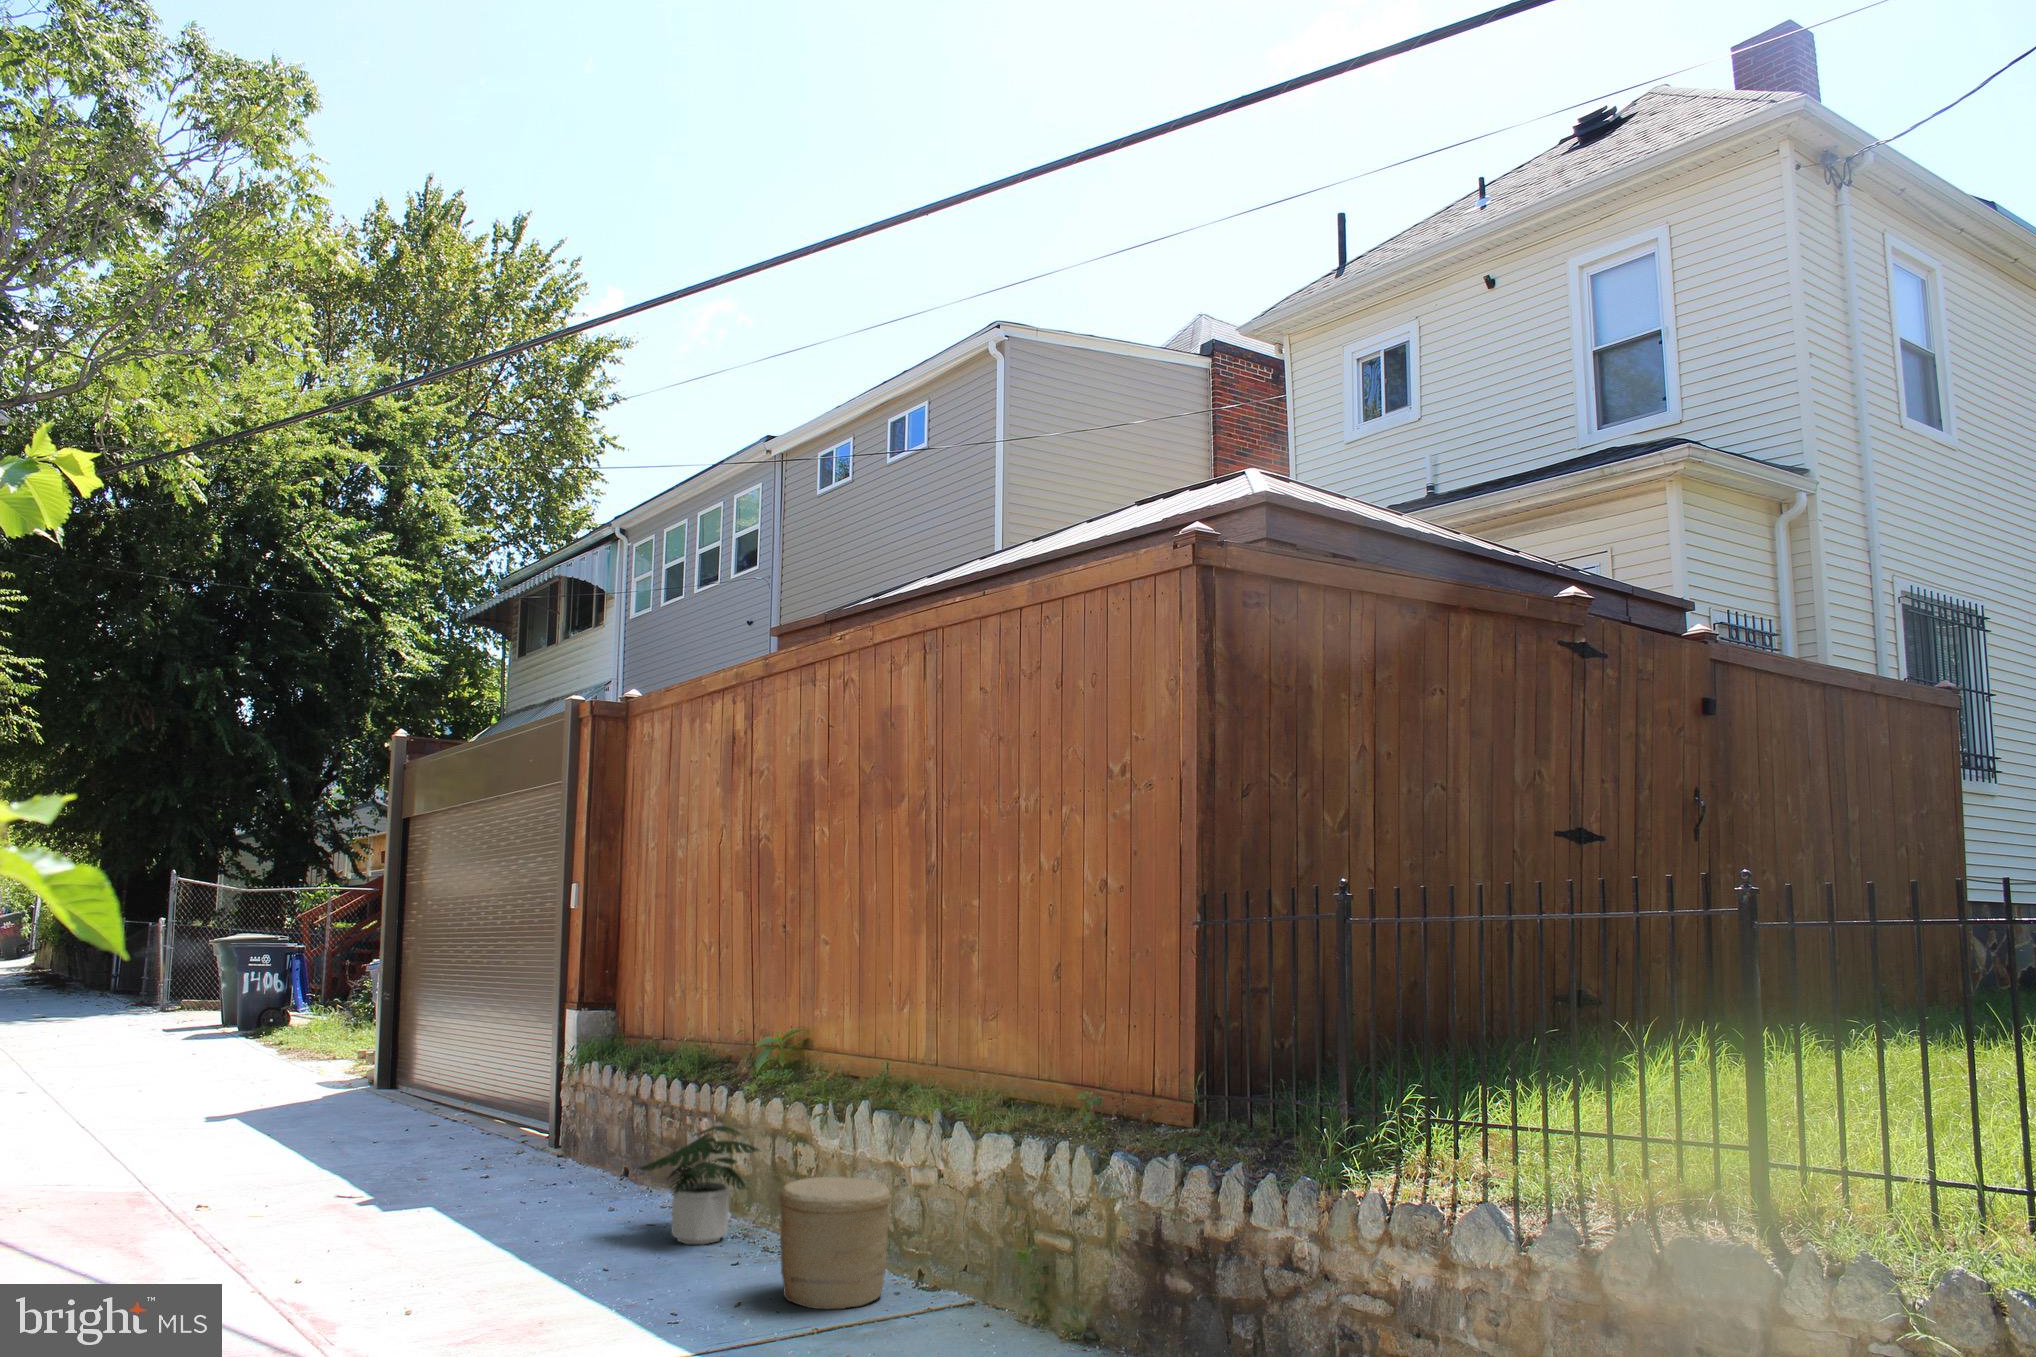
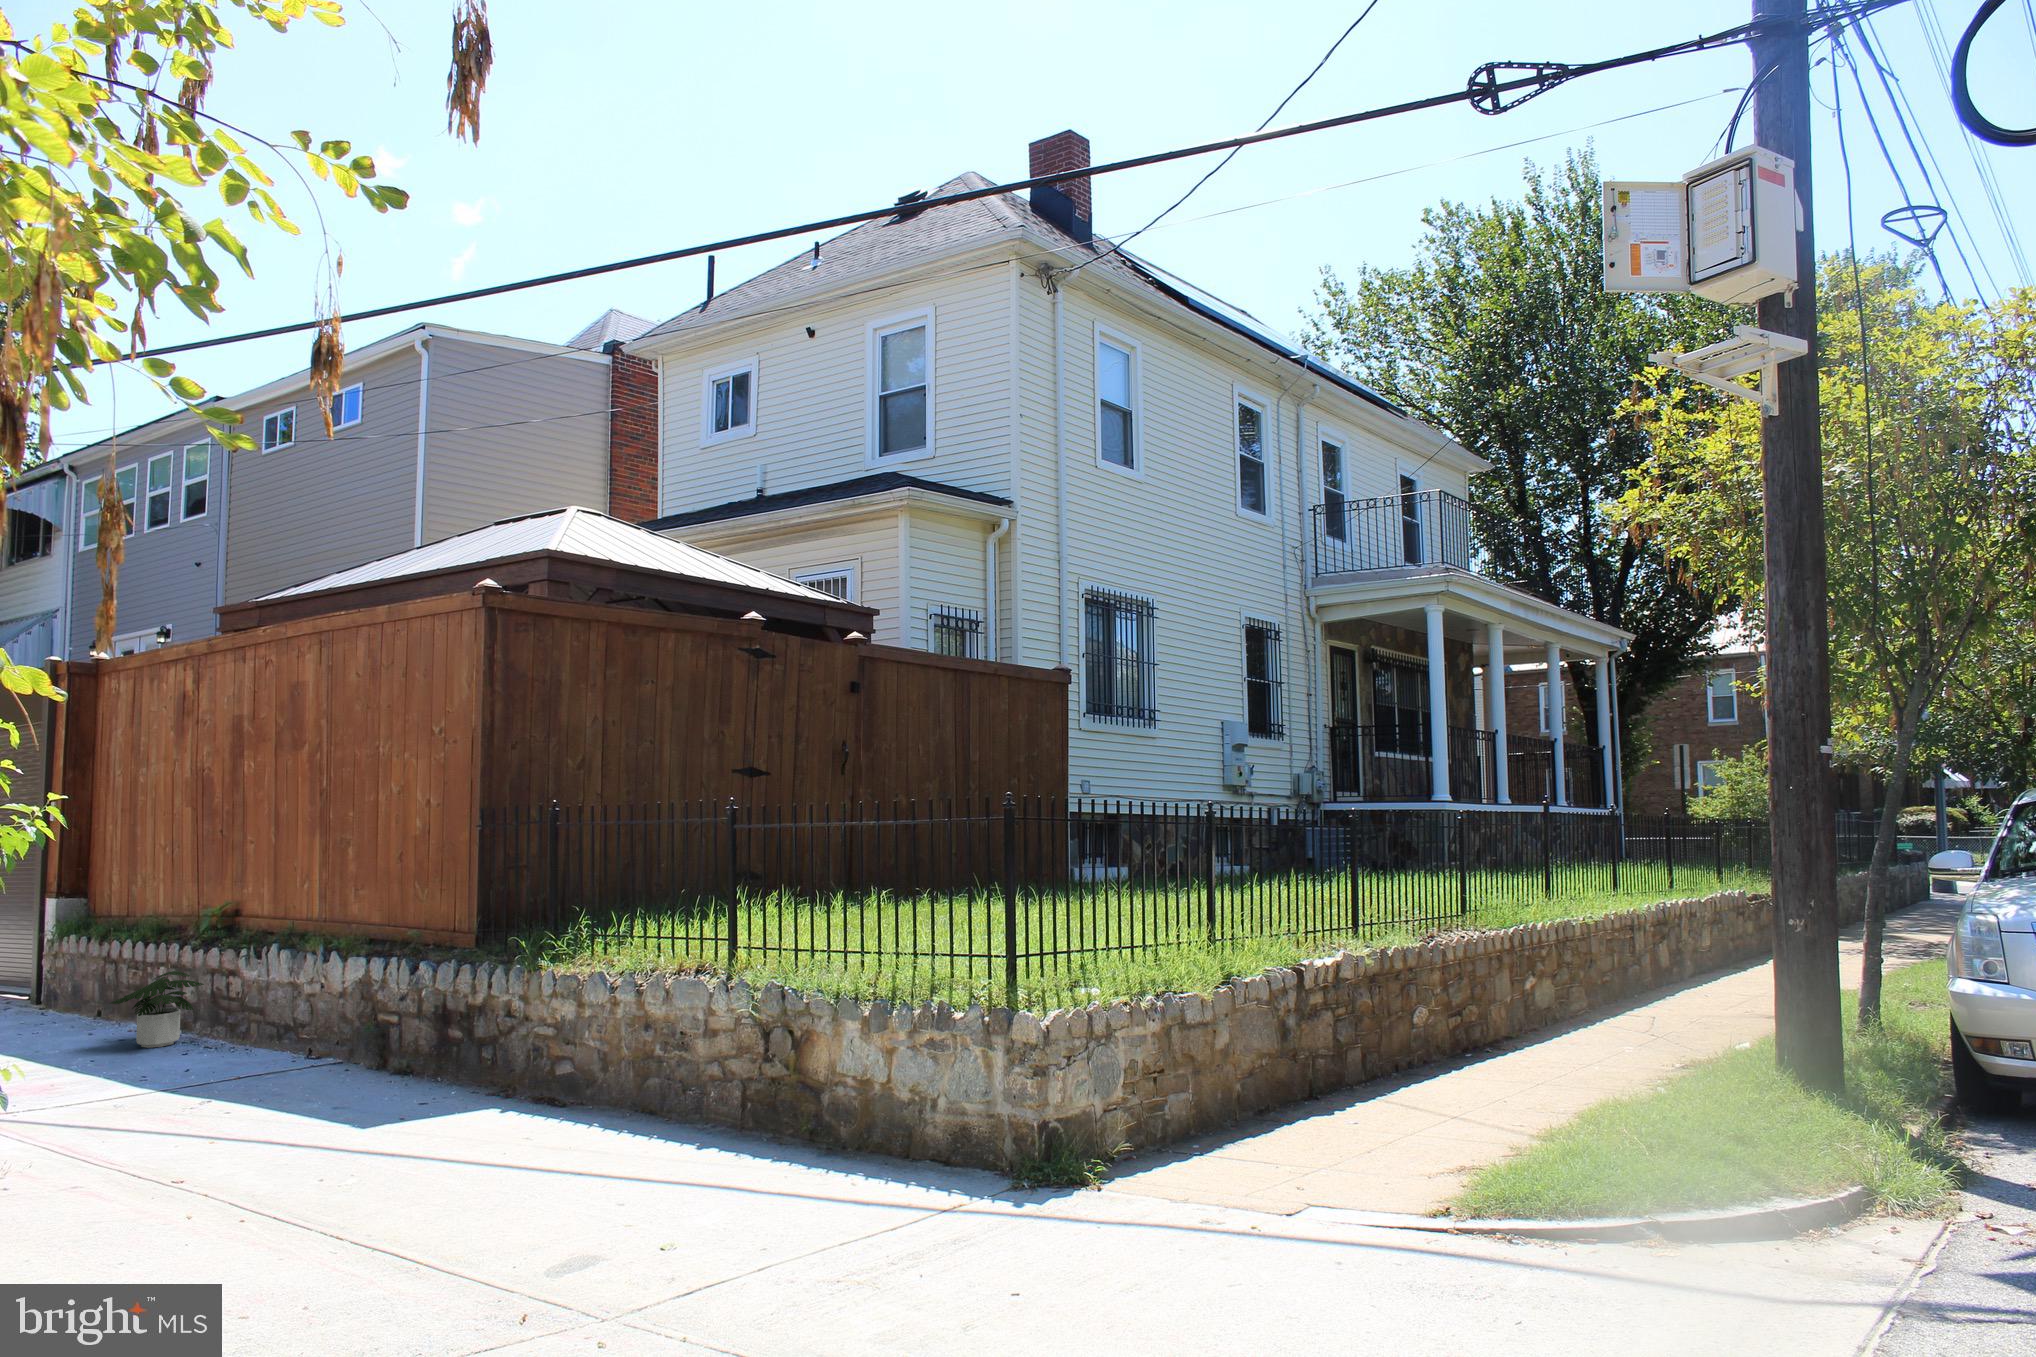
woven basket: present [780,1177,891,1309] -> none [215,994,293,1071]

